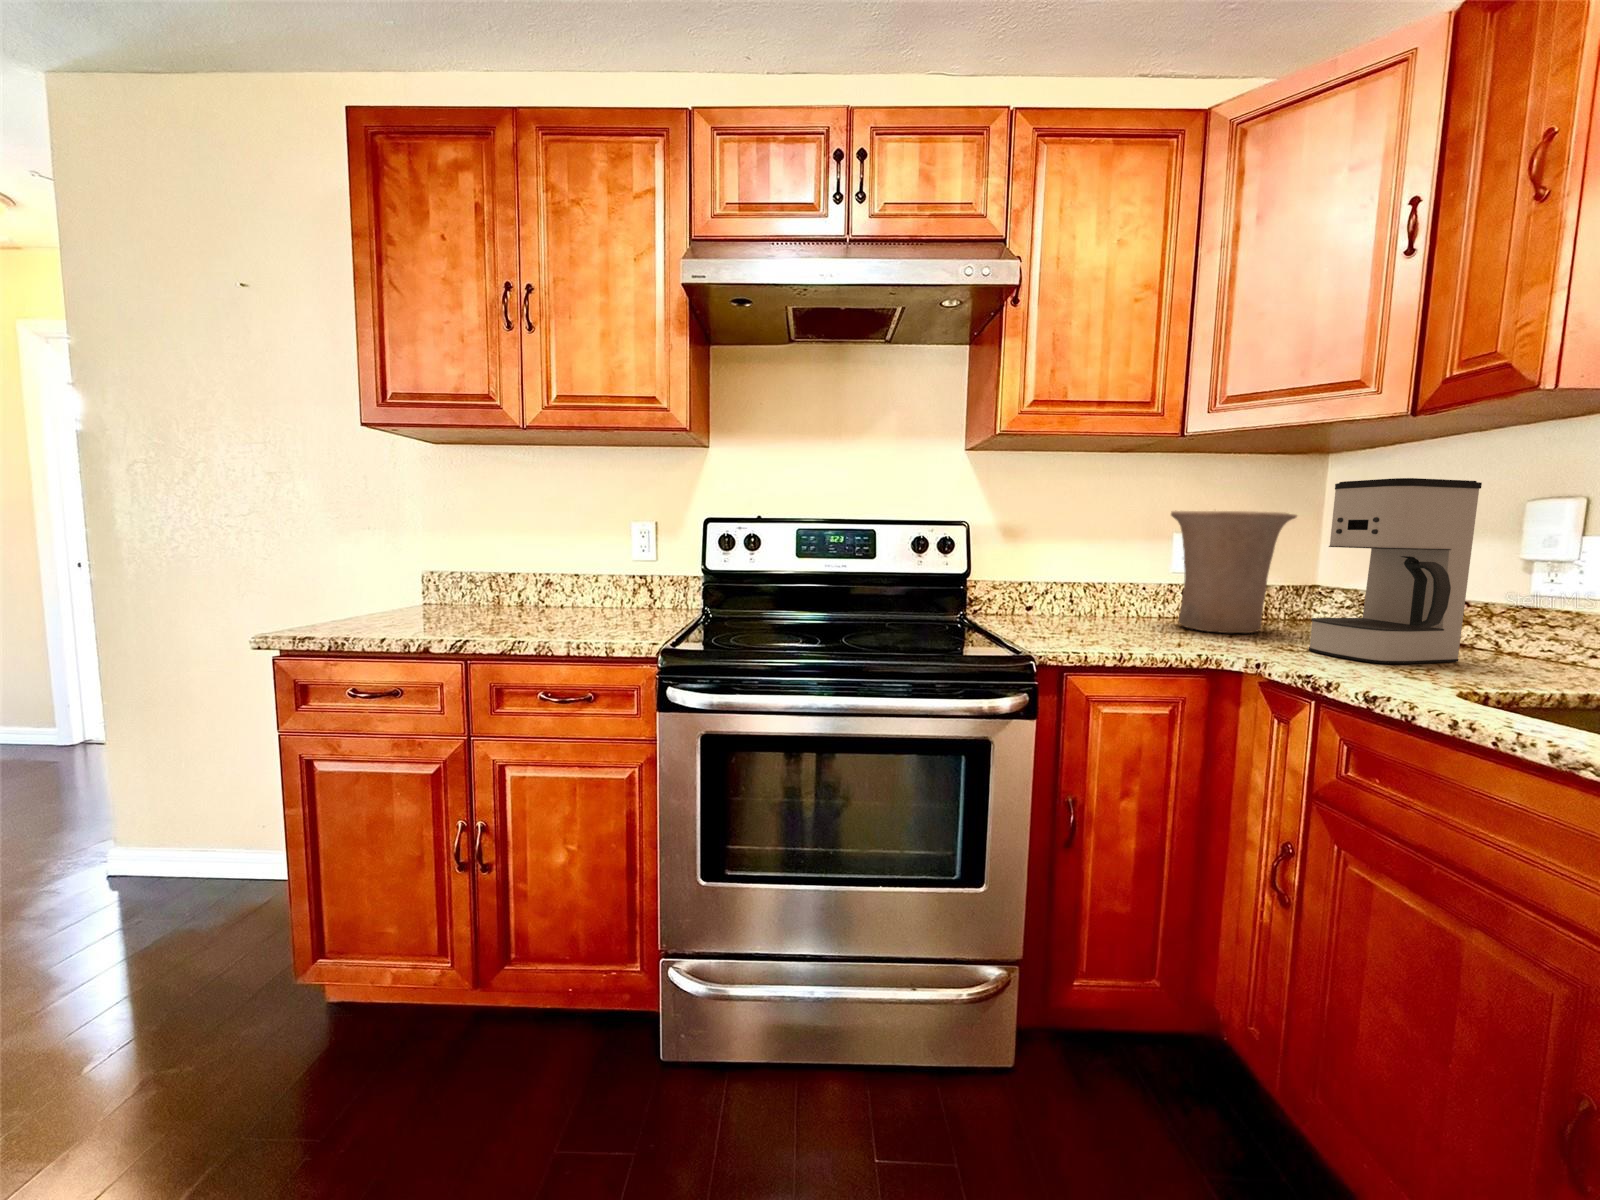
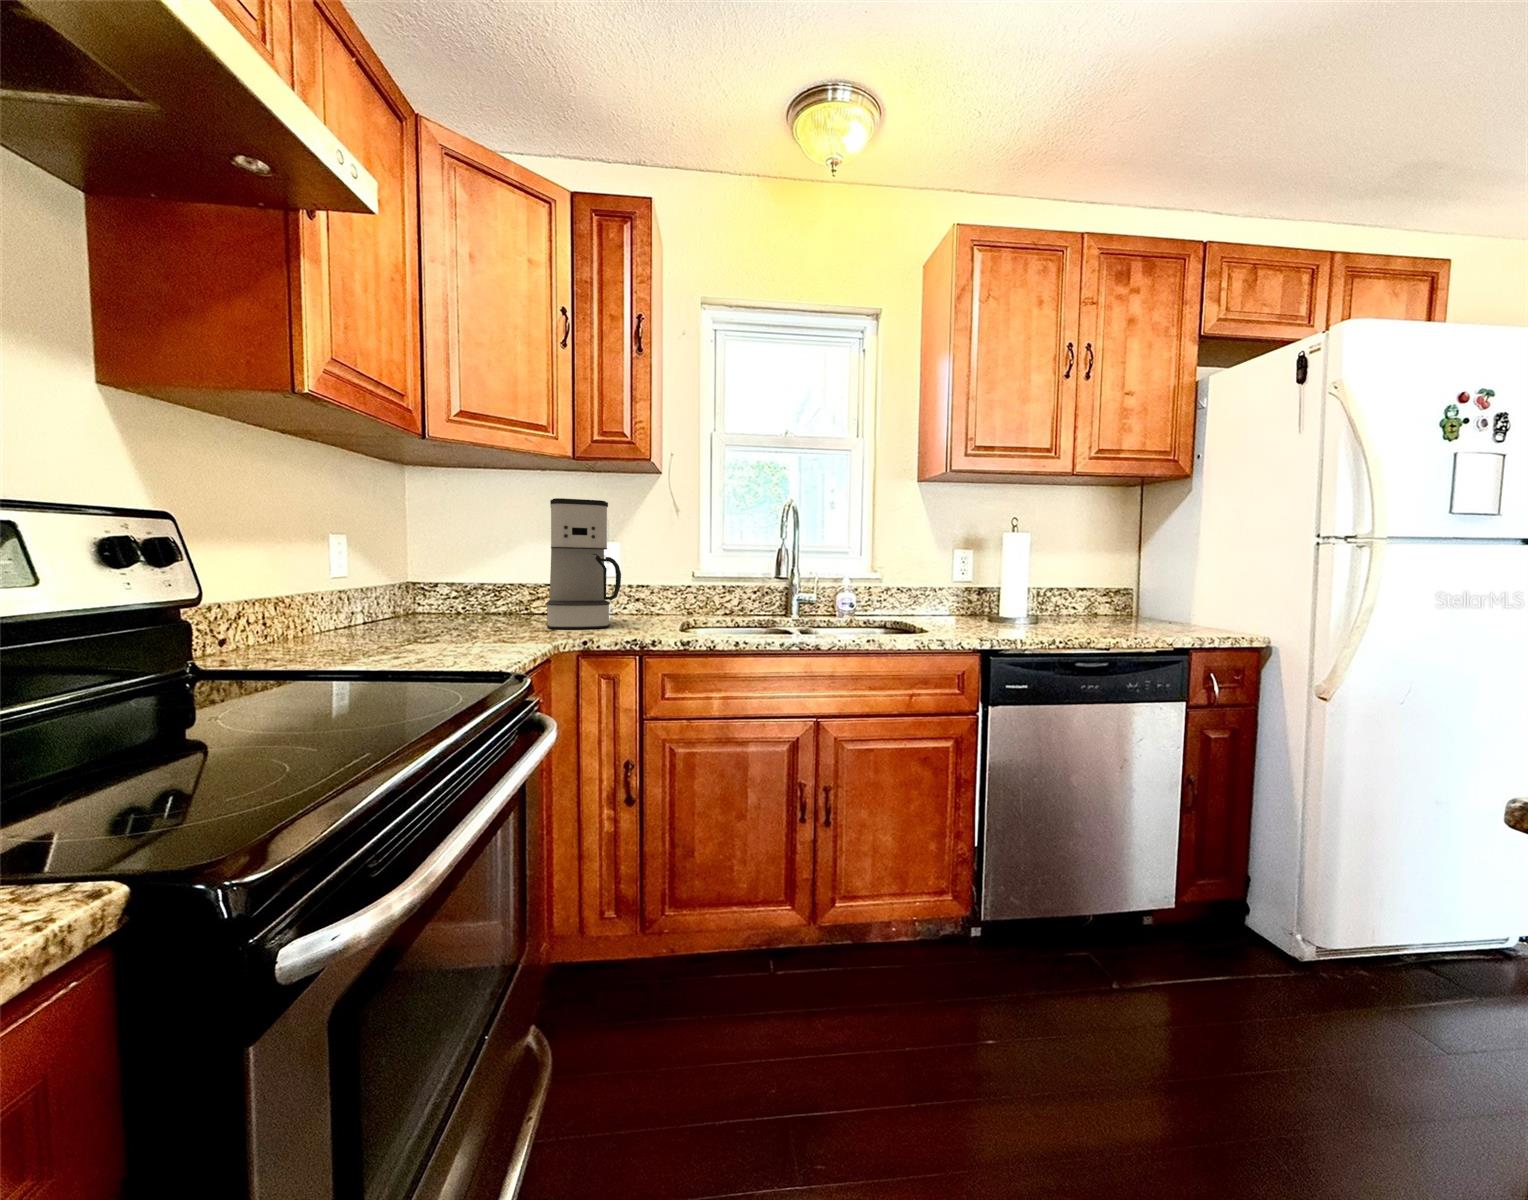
vase: present [1171,511,1297,633] -> none [373,509,491,631]

